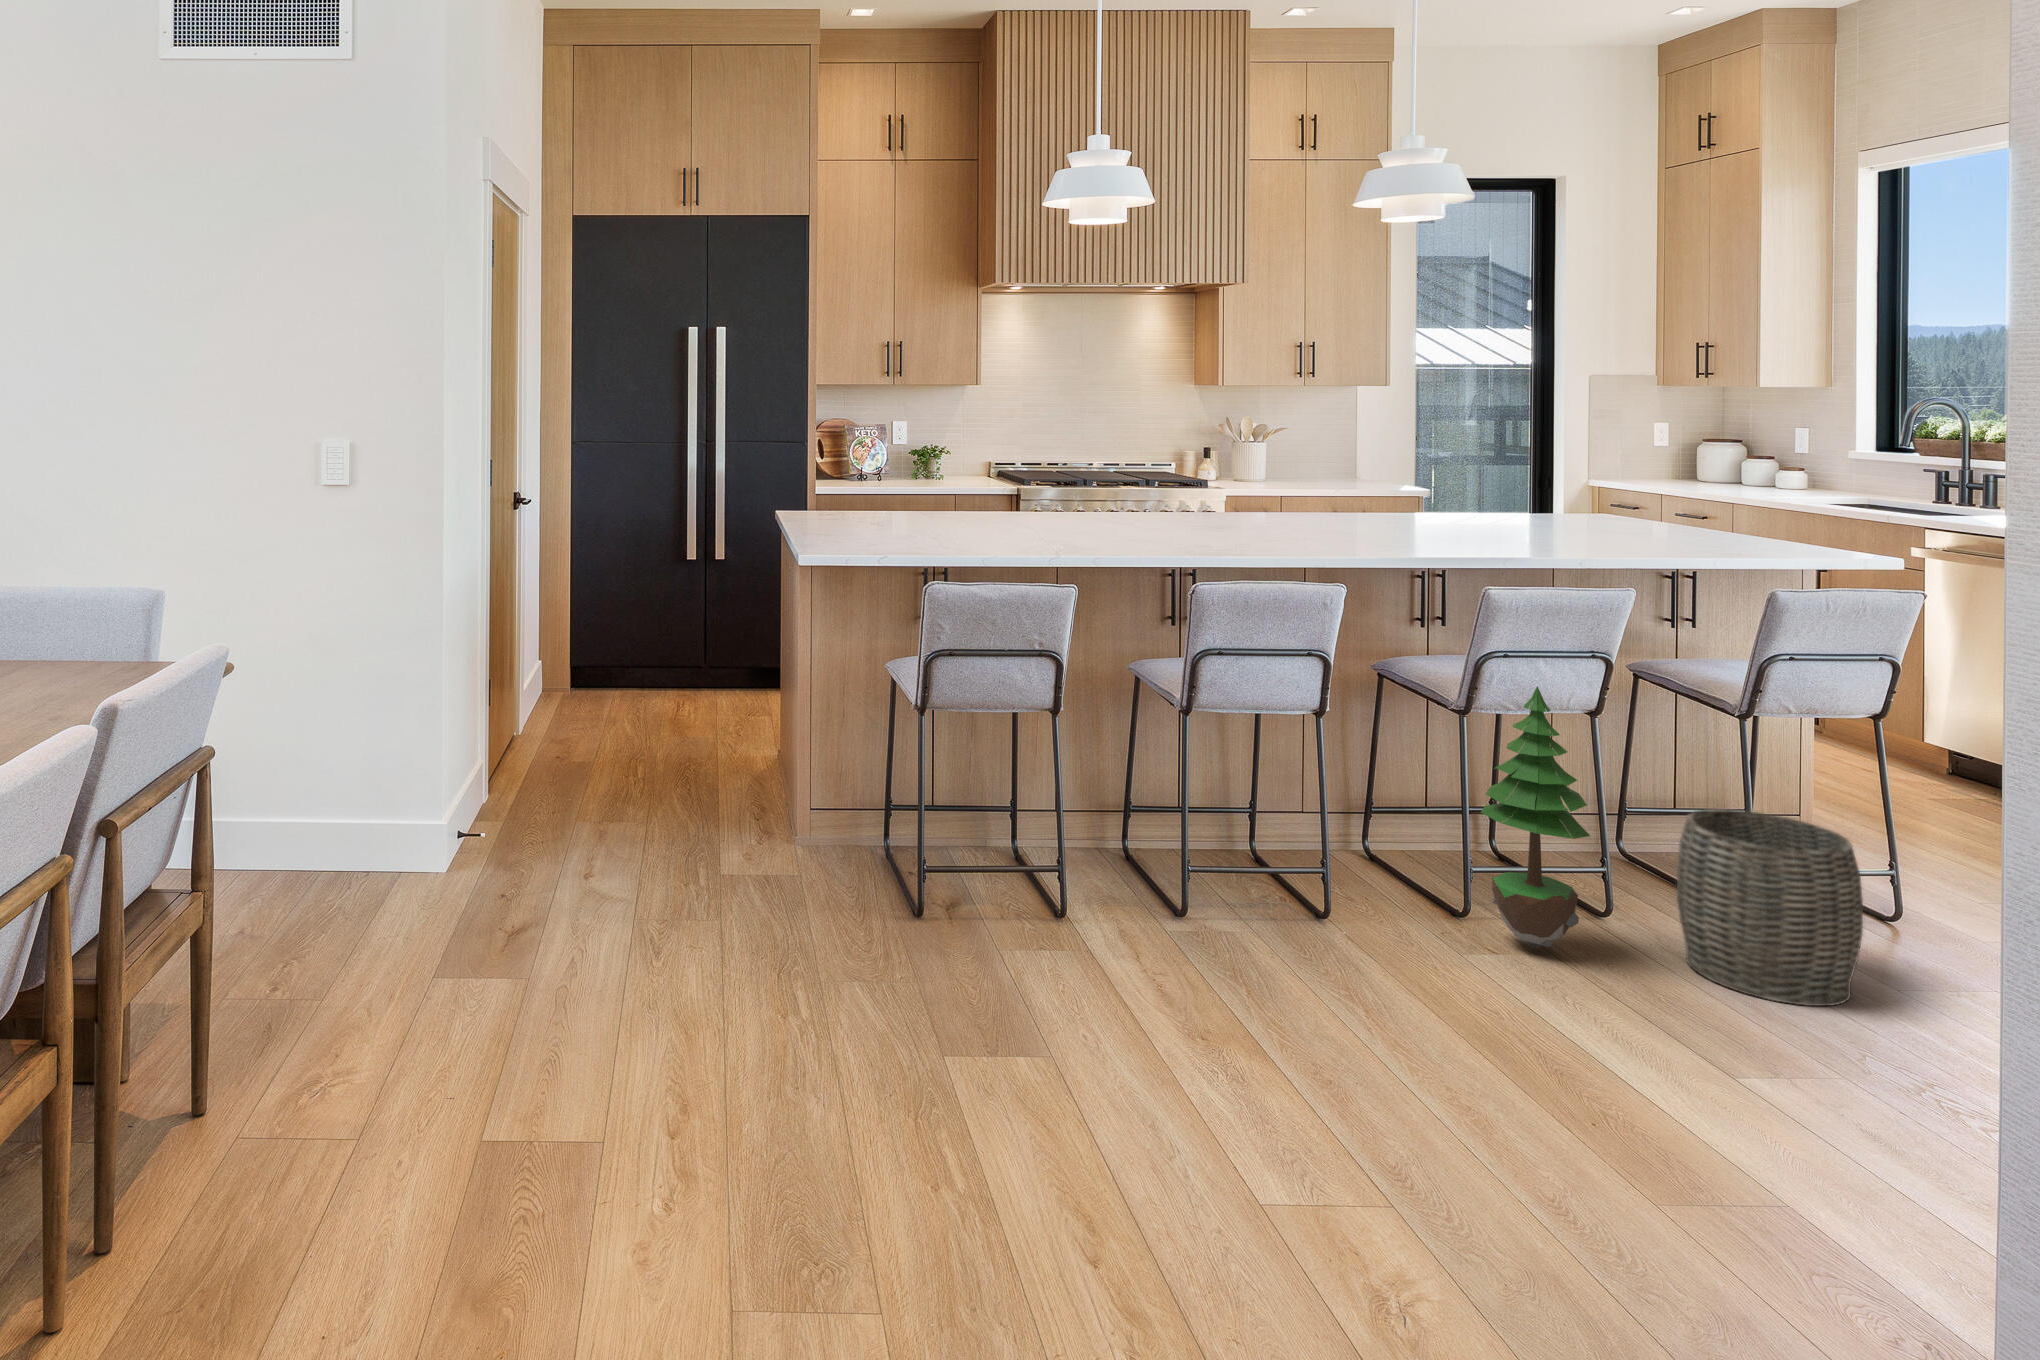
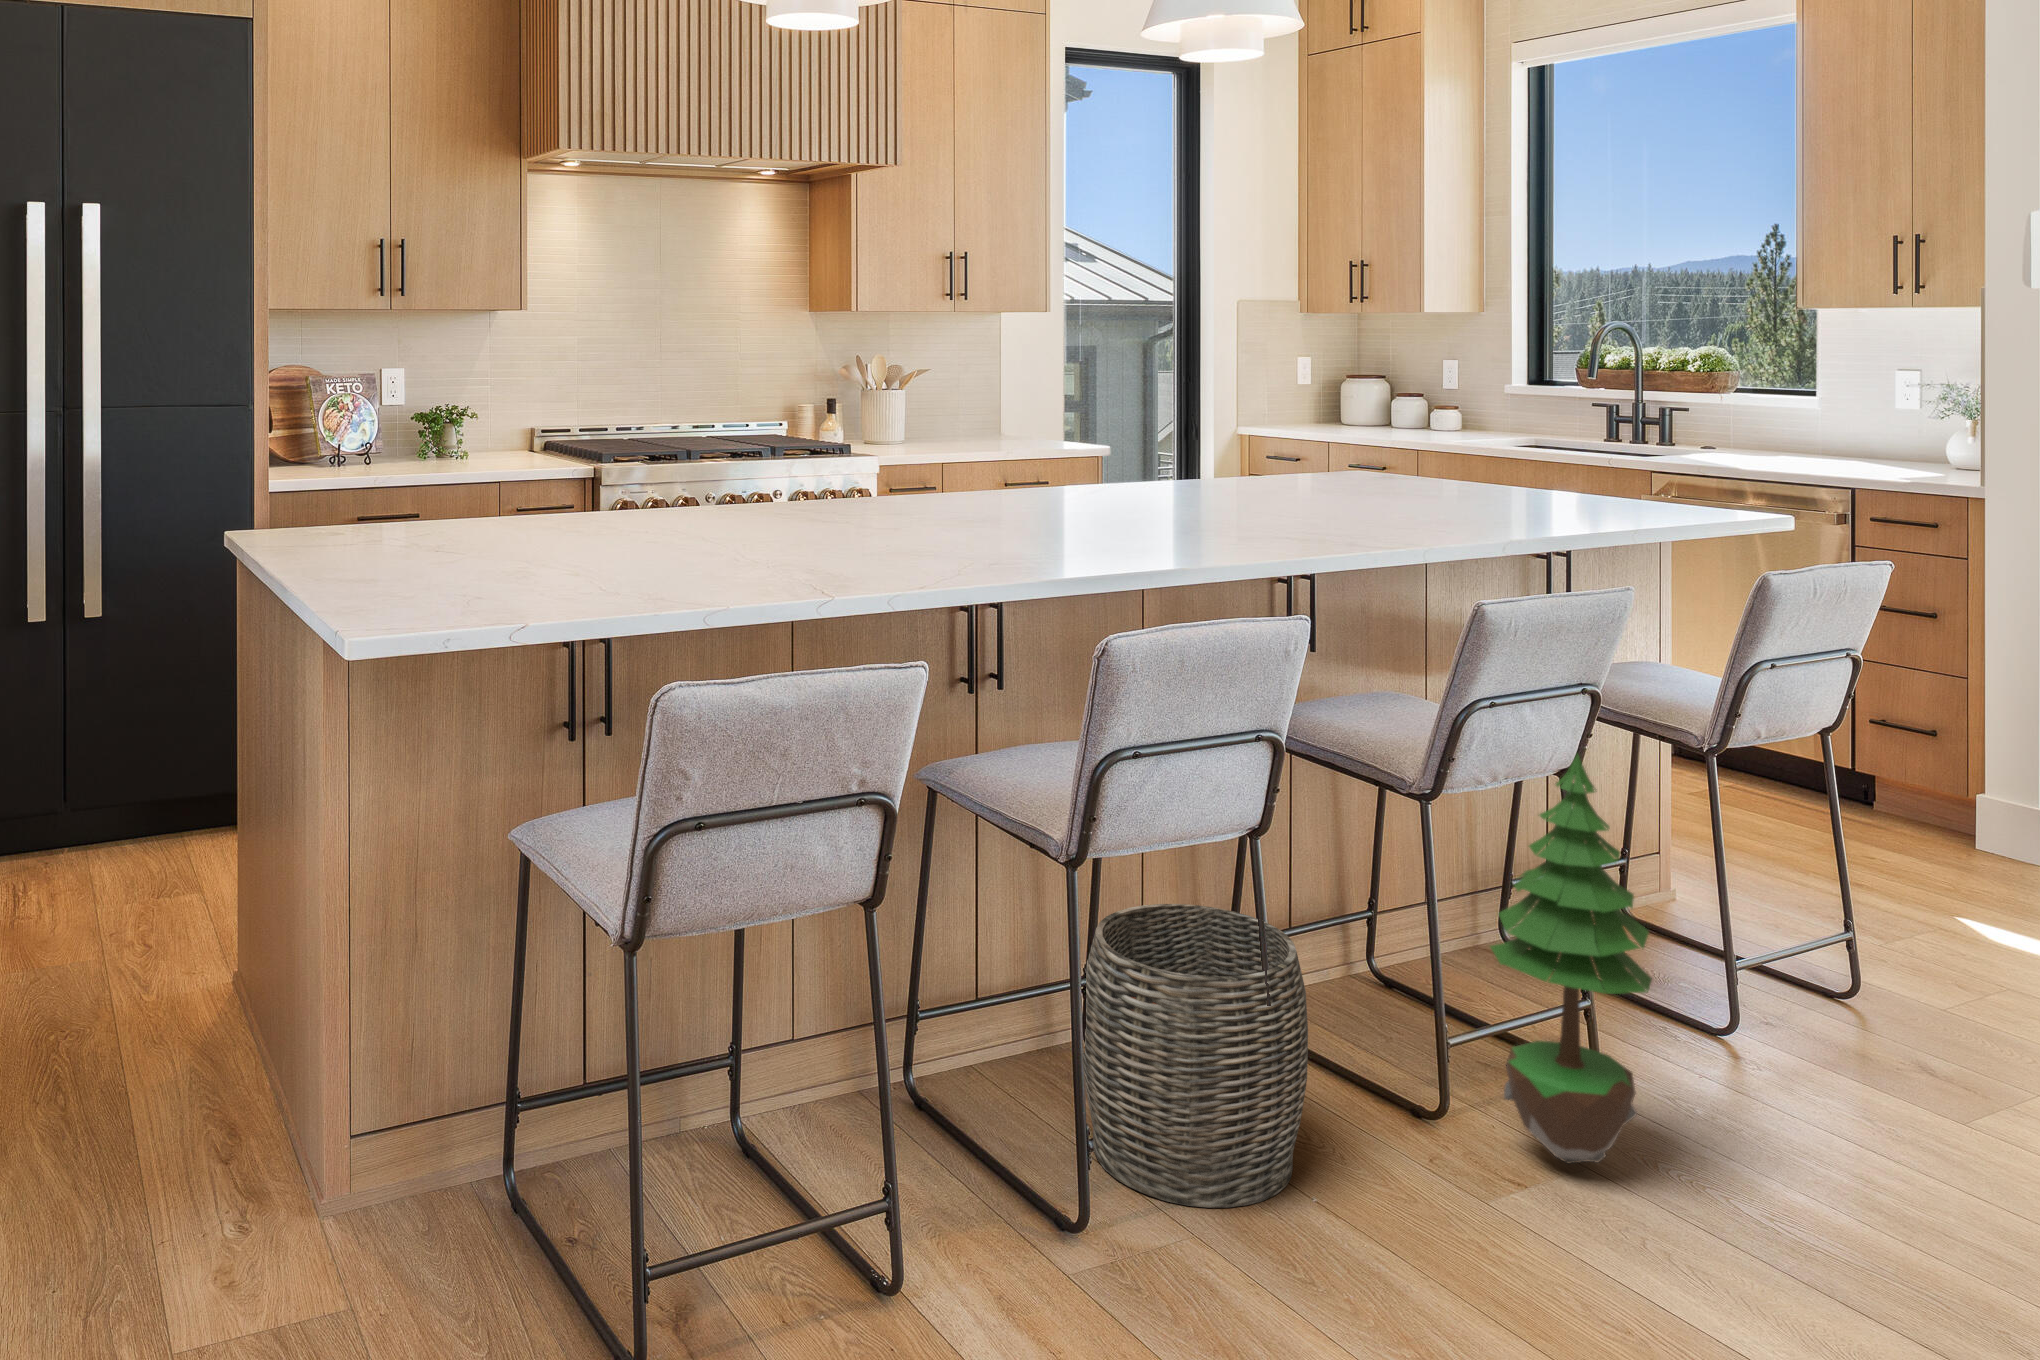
woven basket: present [1677,809,1863,1006] -> present [1082,904,1308,1208]

